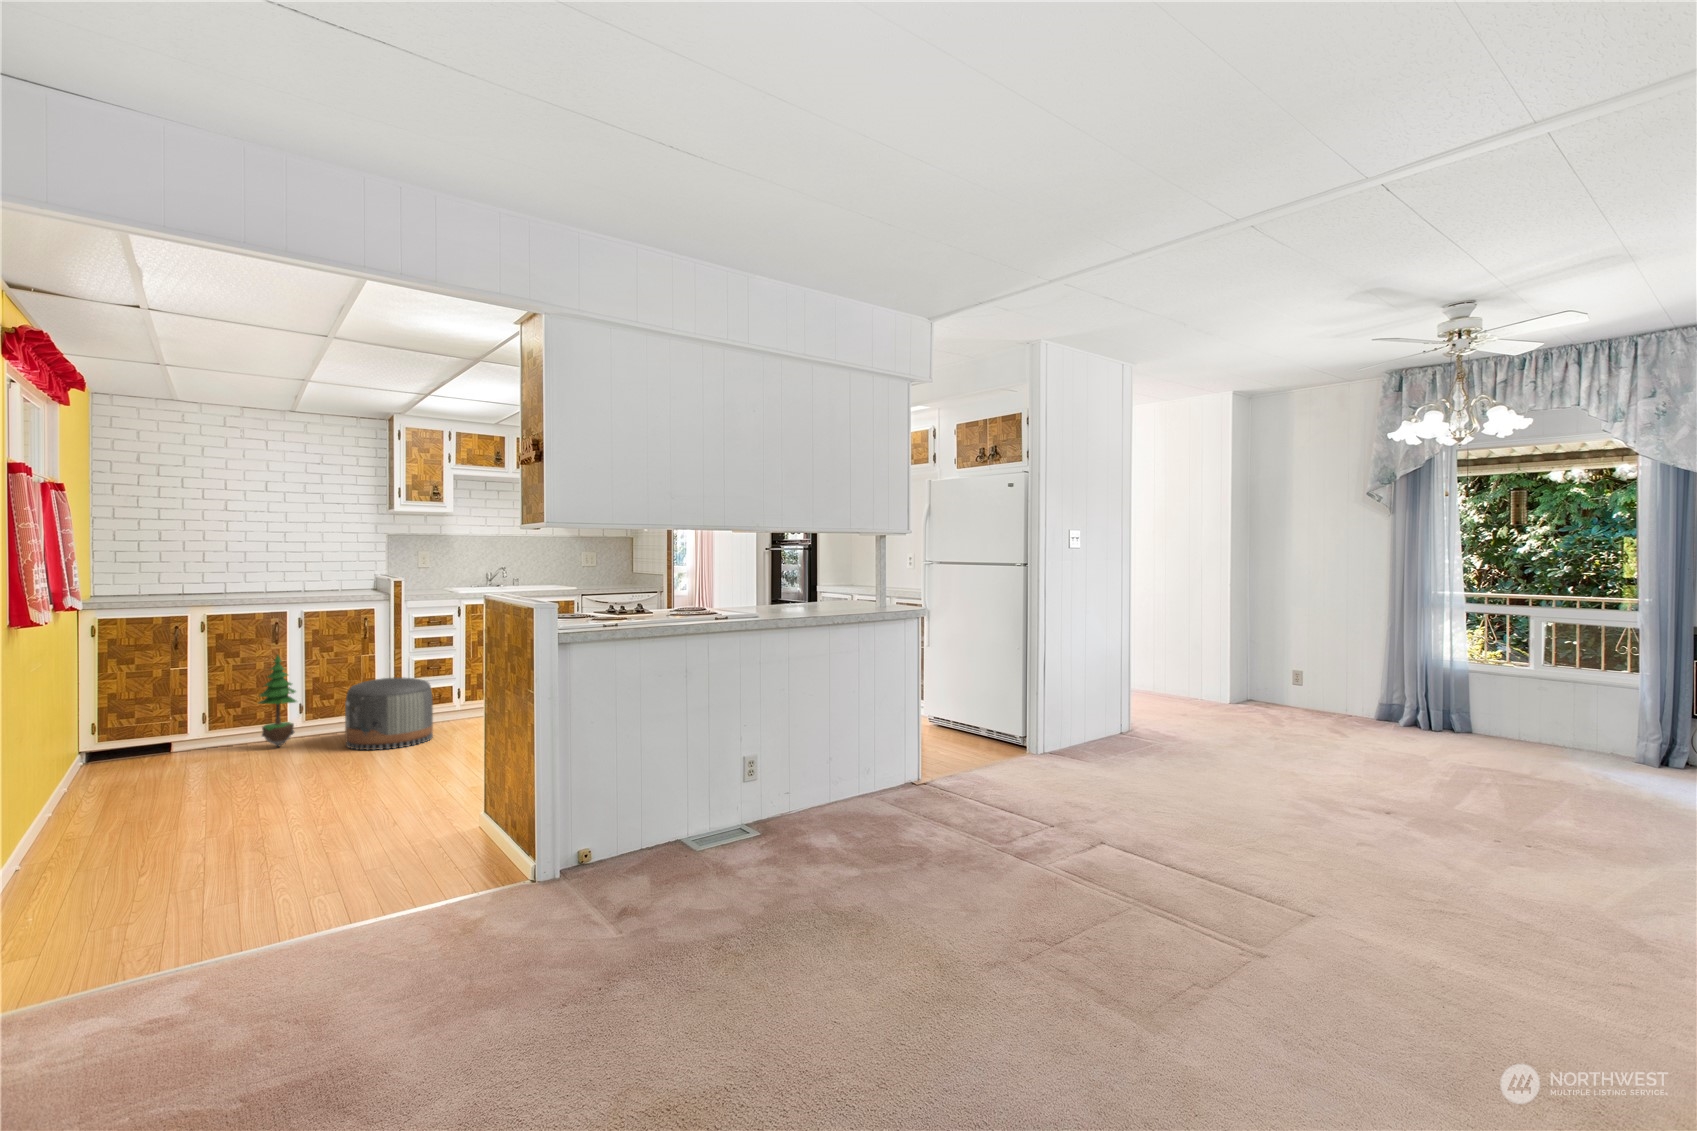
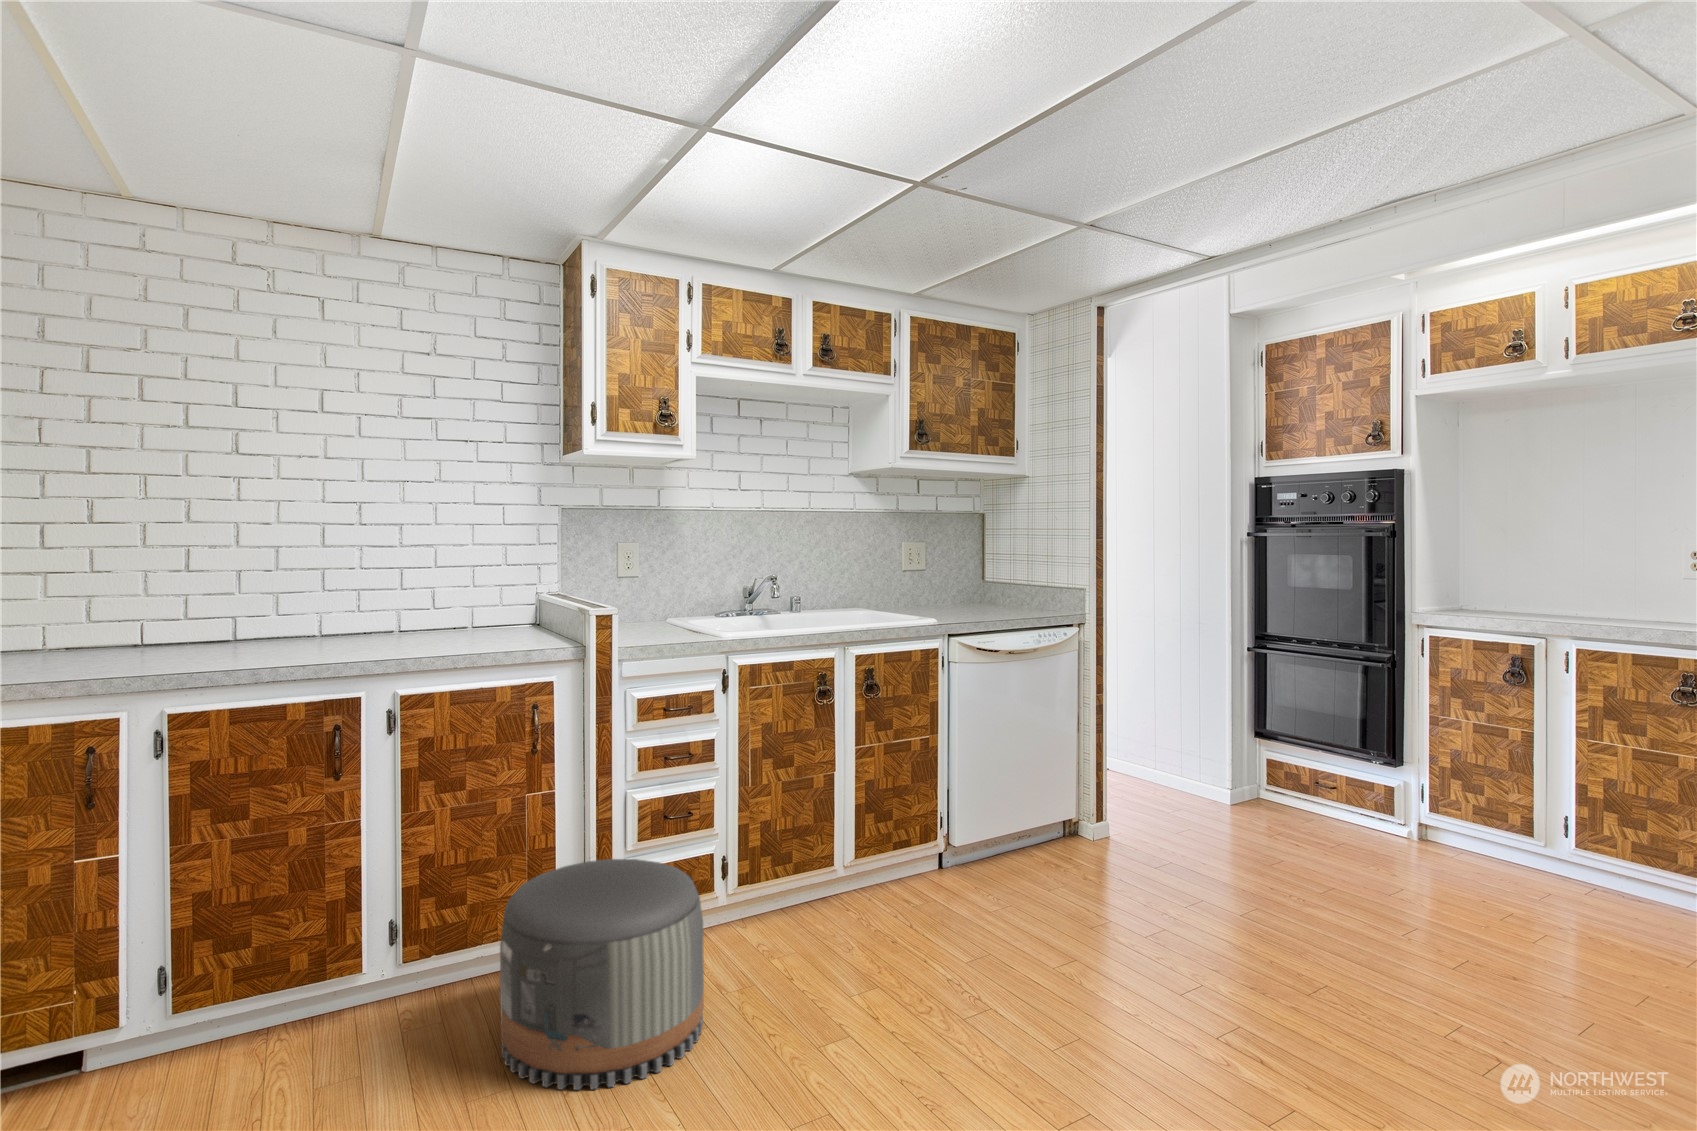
potted tree: present [258,655,296,747] -> none [288,812,386,1051]

